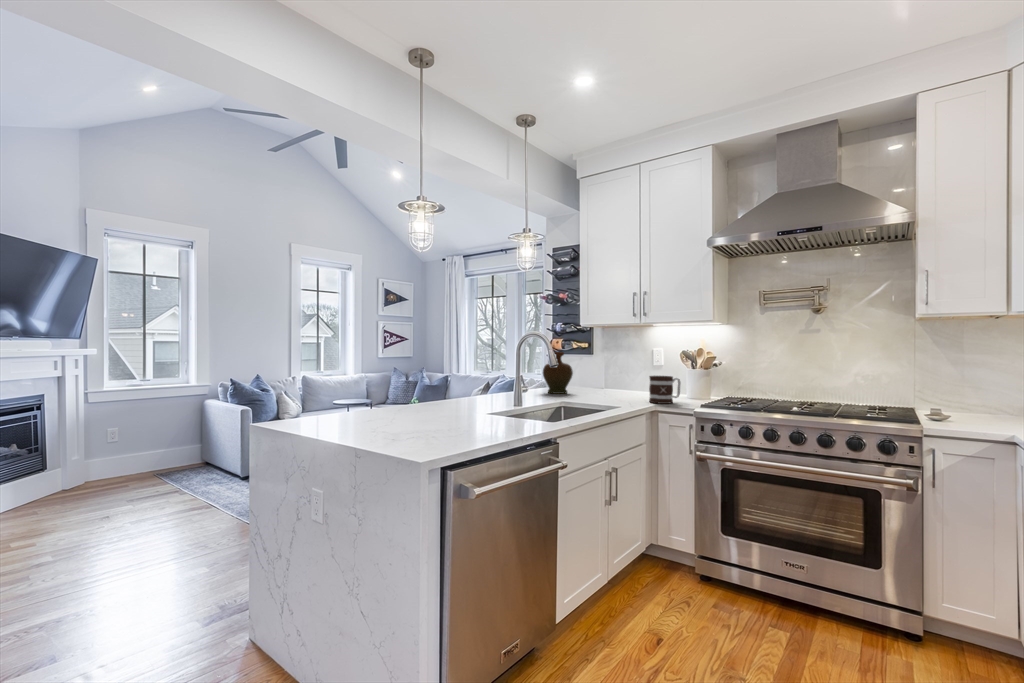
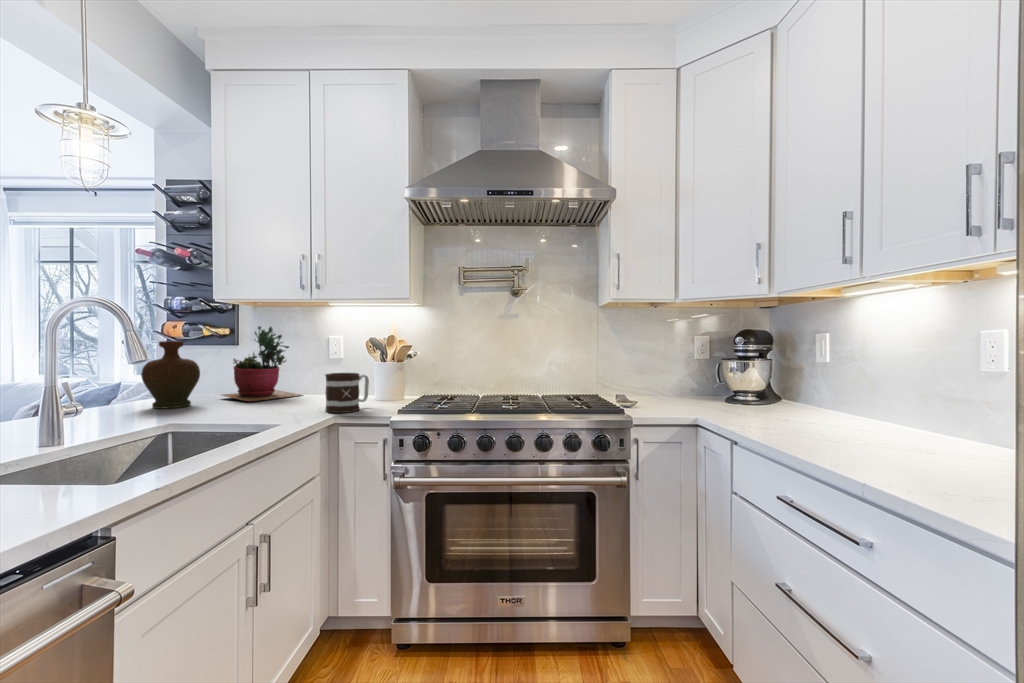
succulent plant: none [582,342,636,393] -> present [221,327,300,401]

